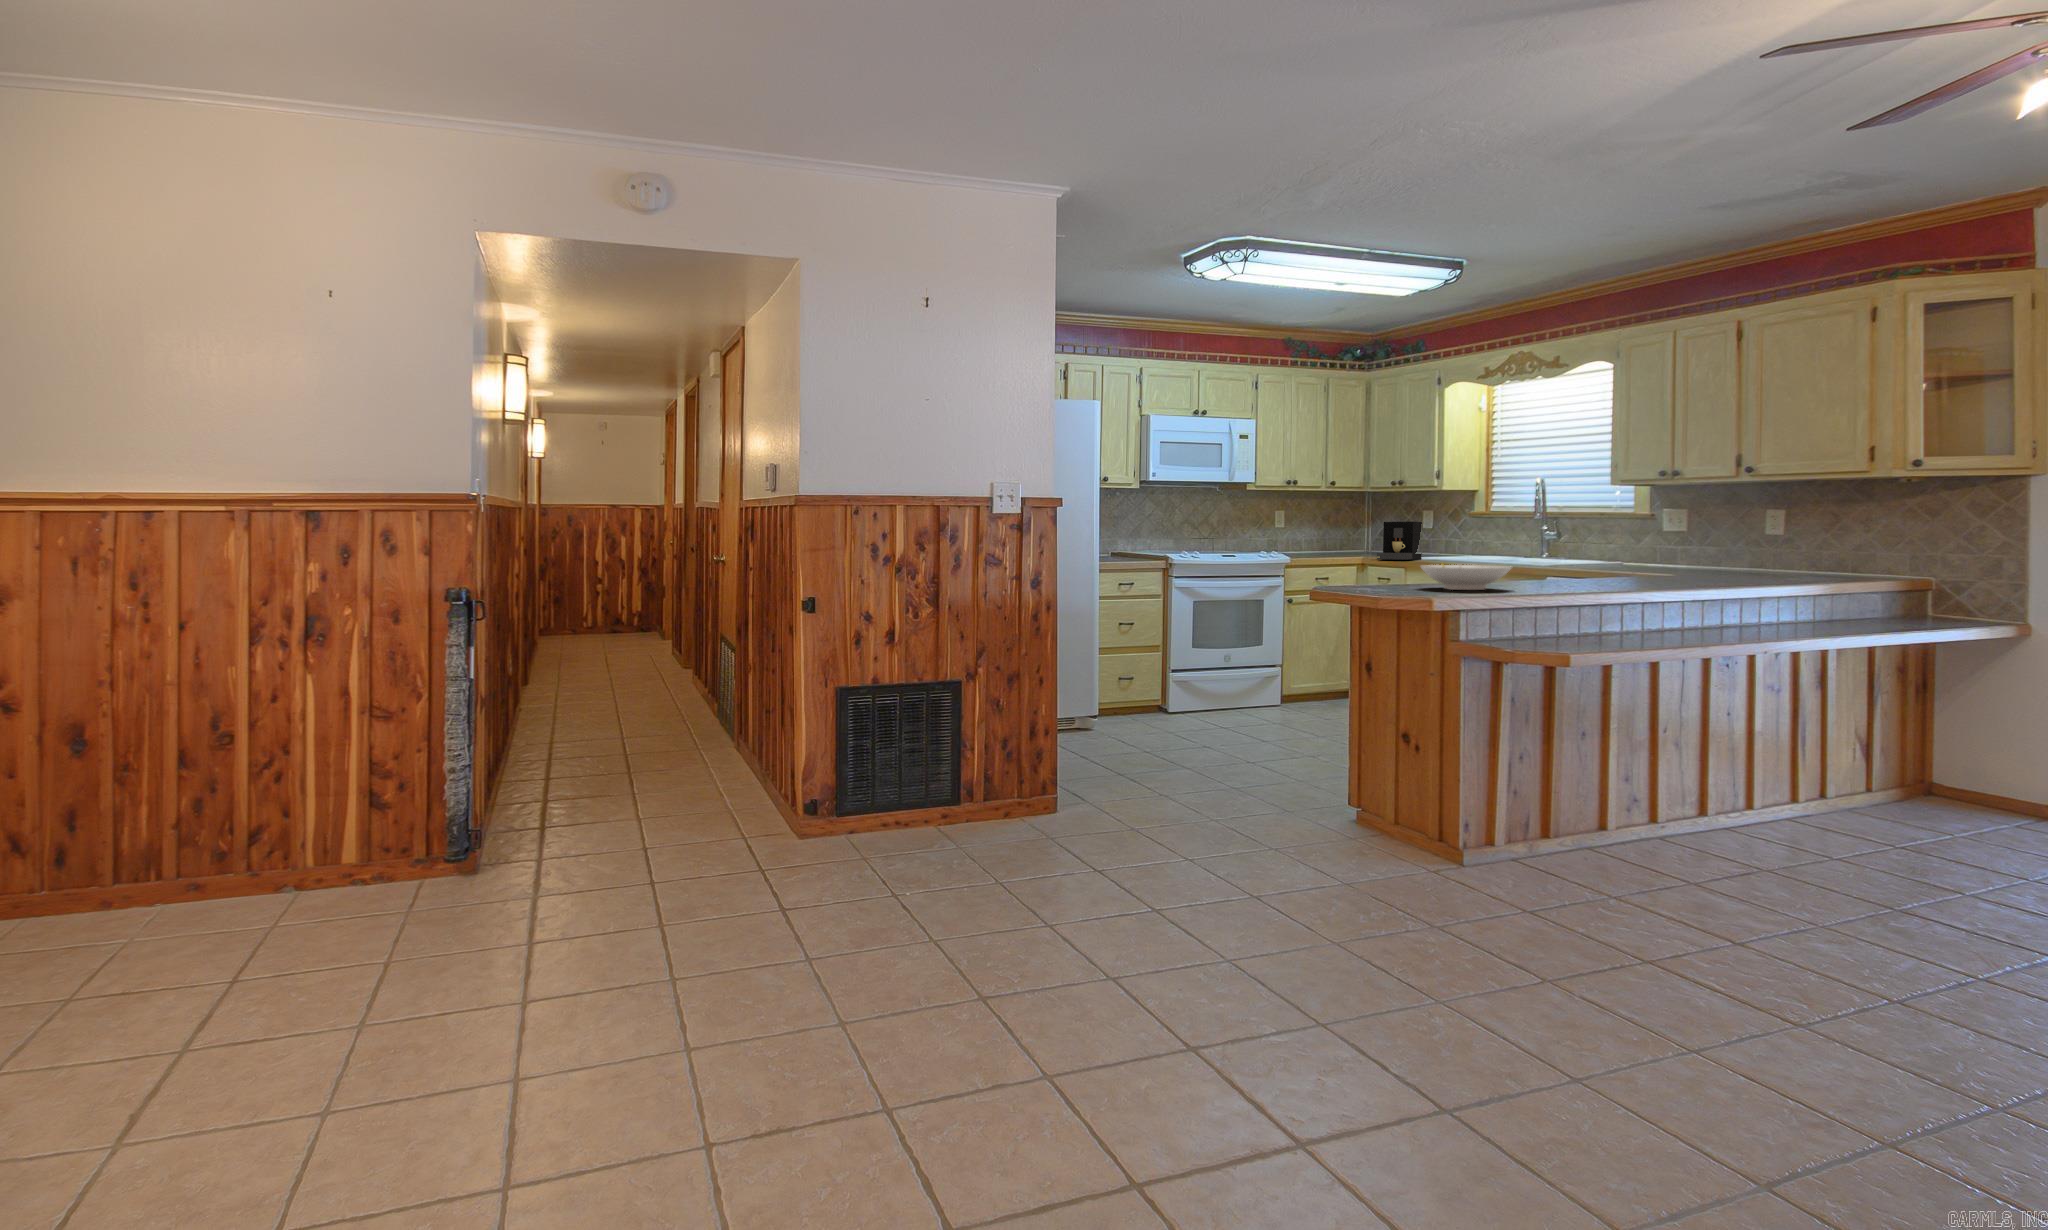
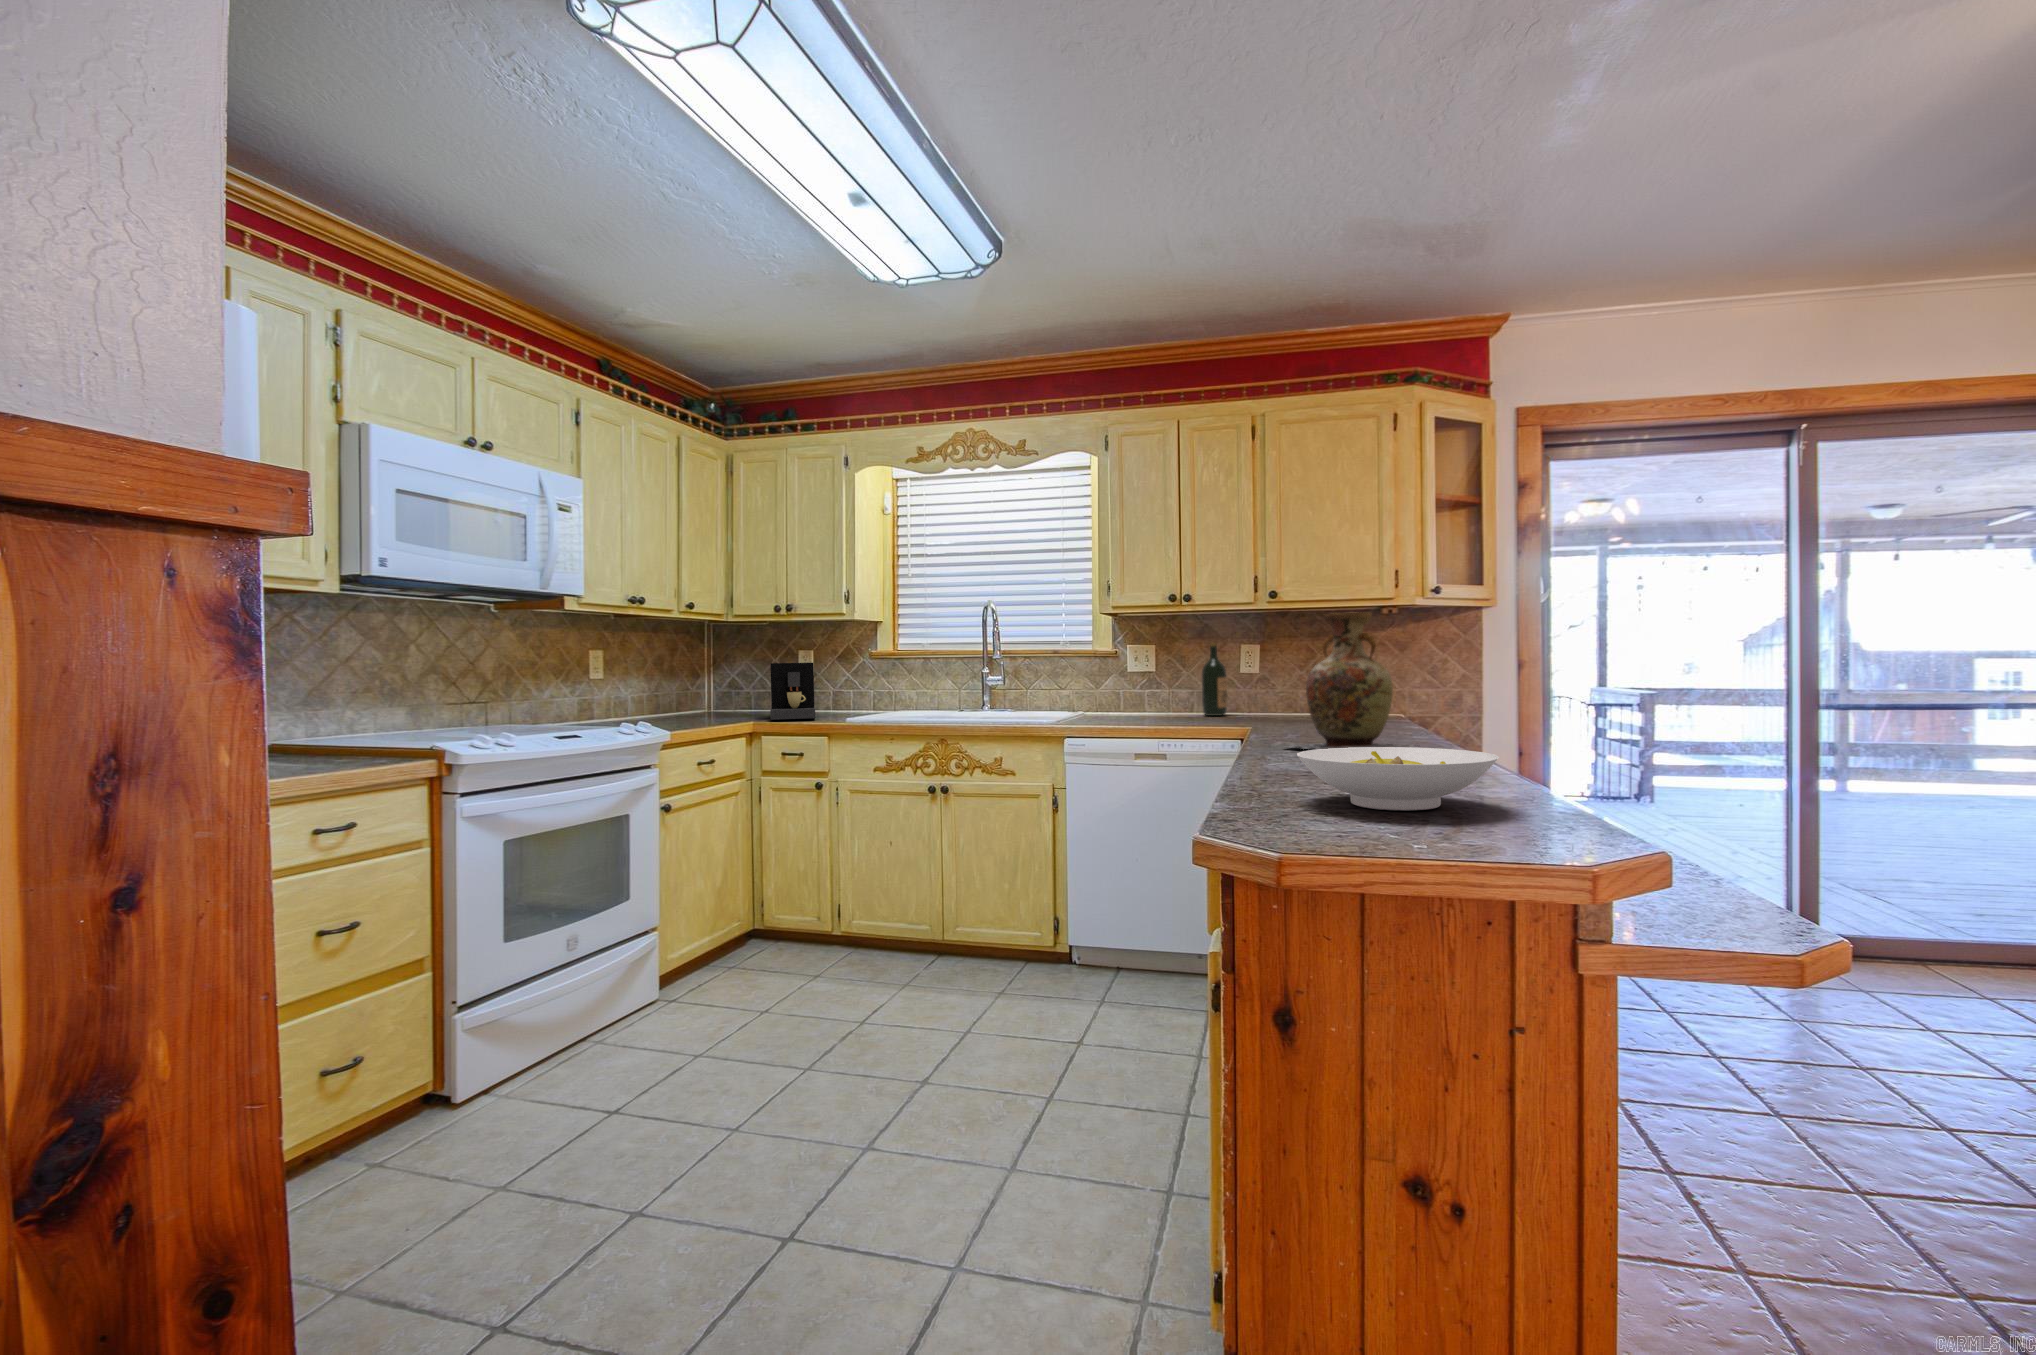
vase: none [1591,491,1685,582] -> present [1290,612,1405,749]
wine bottle: none [1715,507,1742,569] -> present [1202,643,1227,716]

